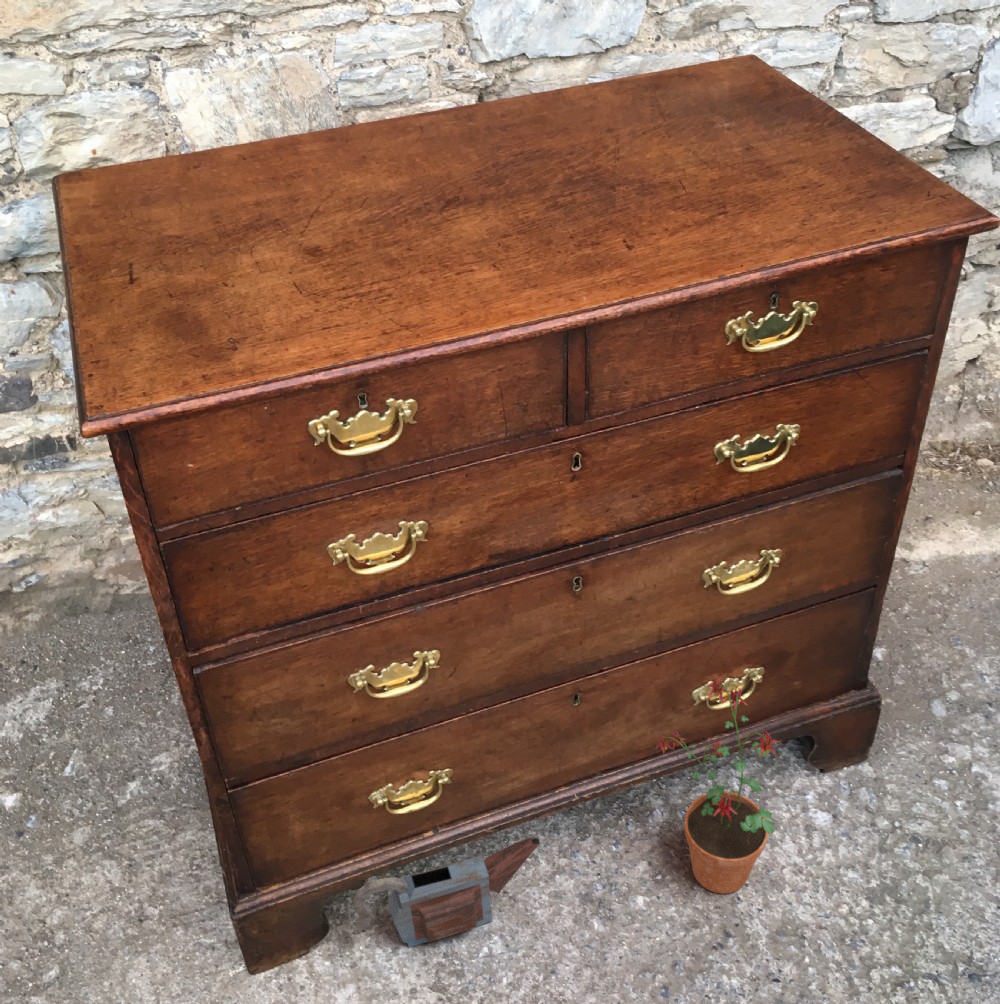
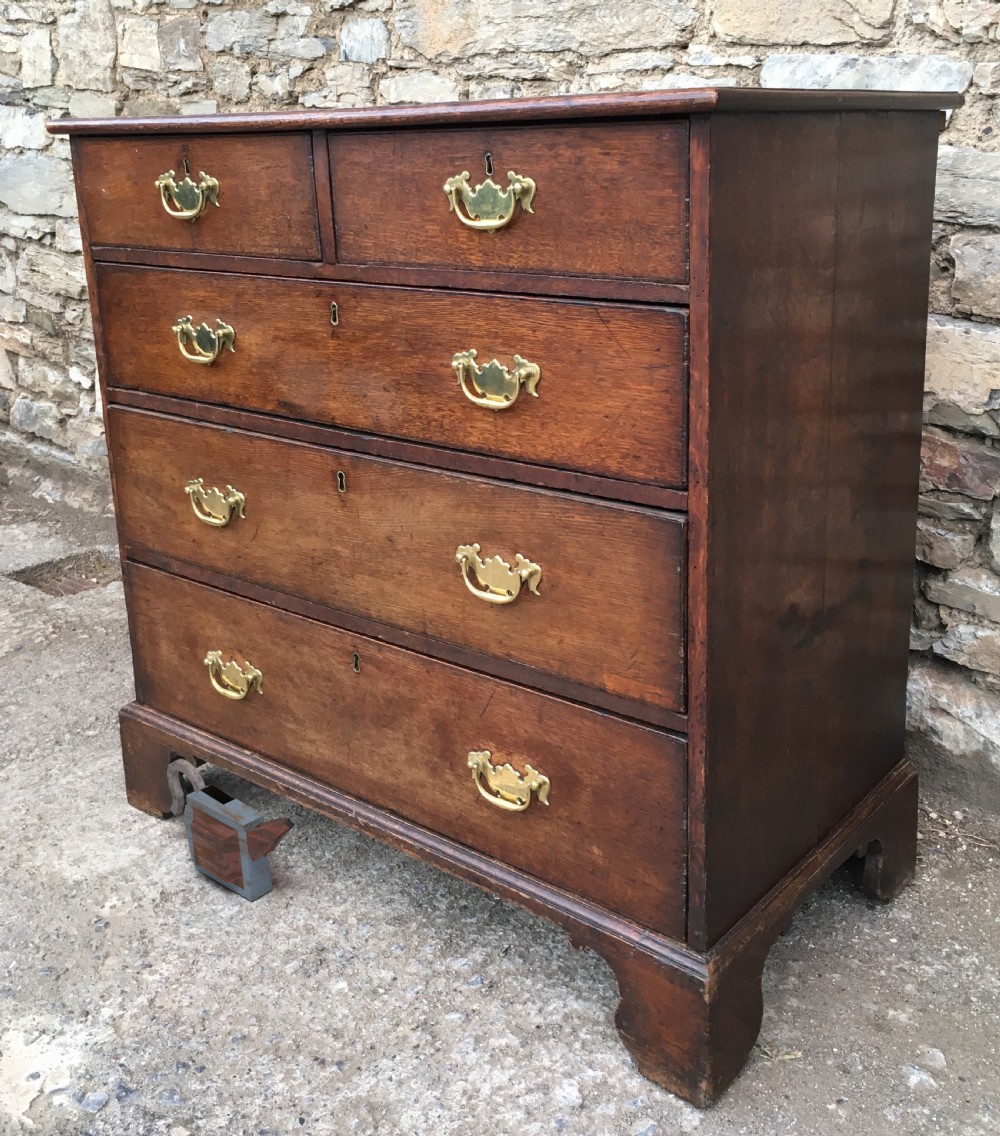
potted plant: present [656,677,779,894] -> none [346,733,474,1053]

